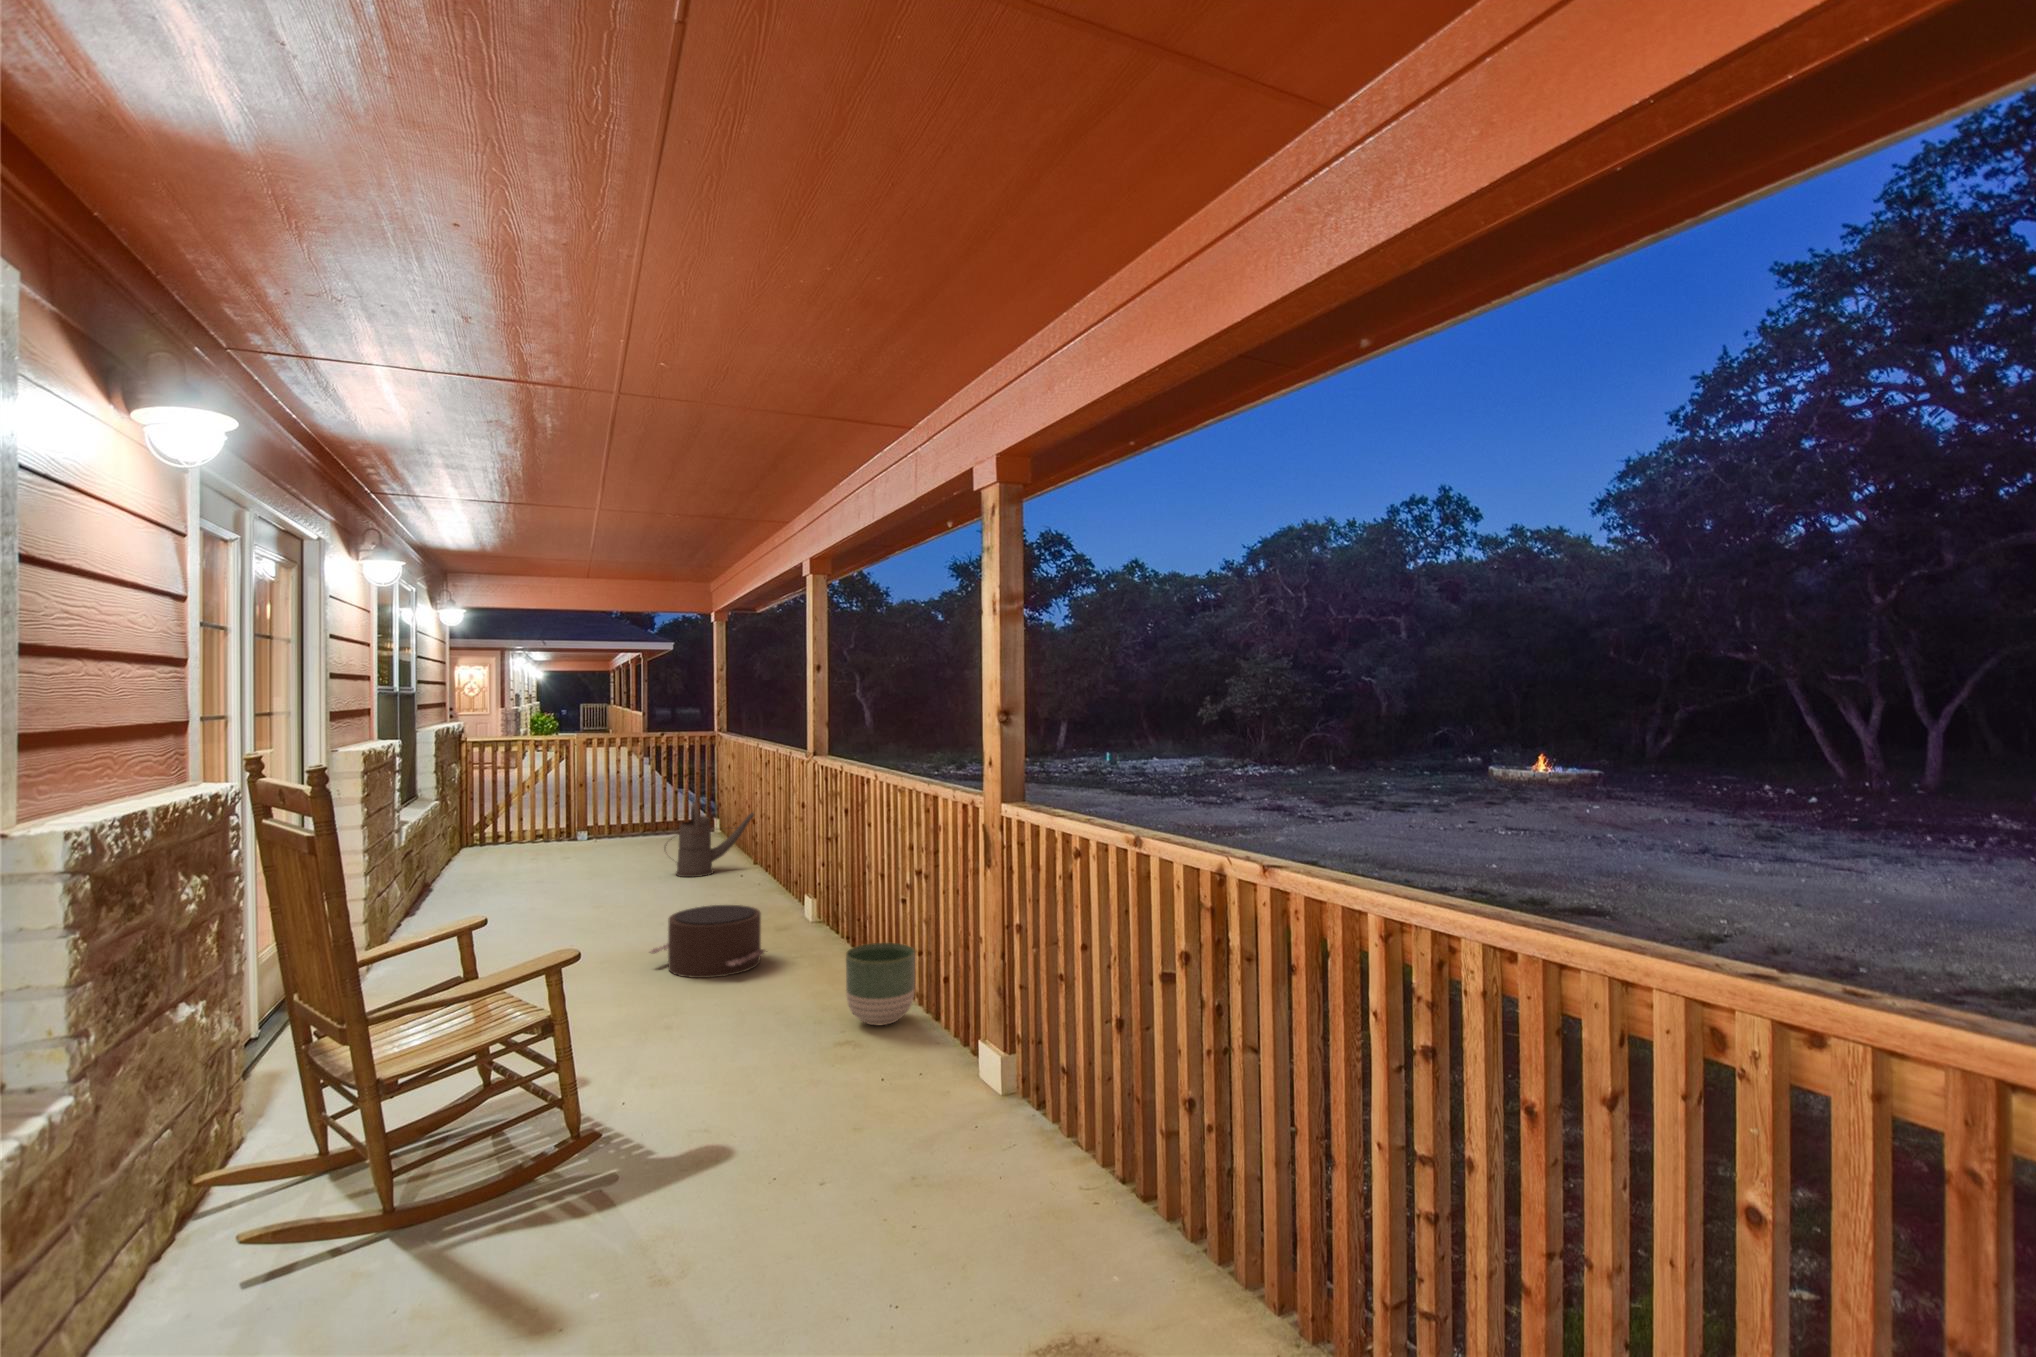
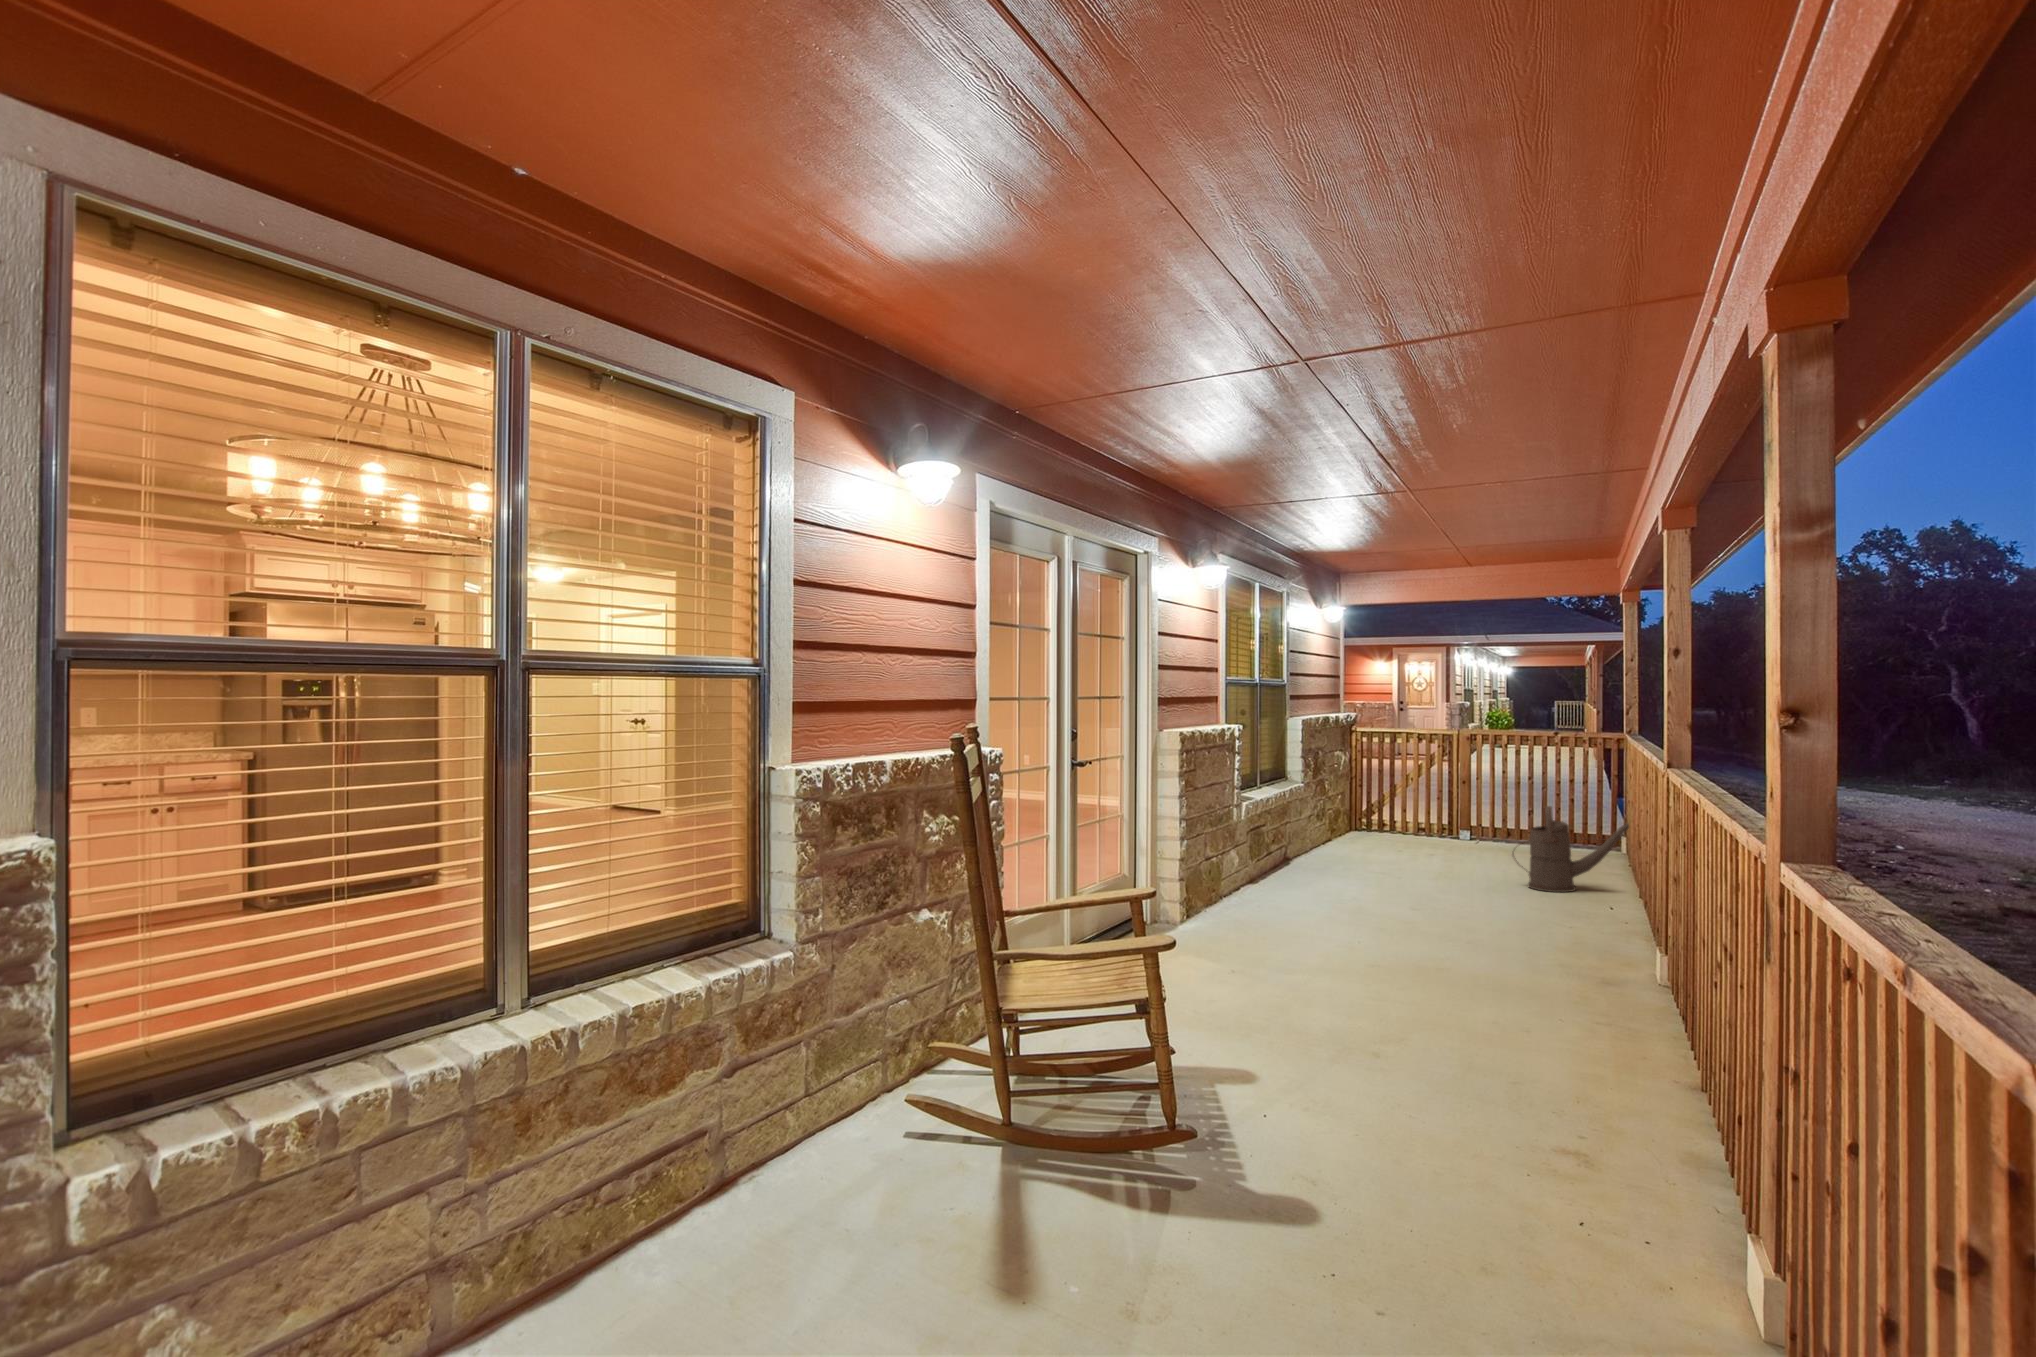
pouf: present [650,905,765,978] -> none [1410,921,1549,1010]
planter: present [846,943,915,1025] -> none [1586,1010,1704,1133]

